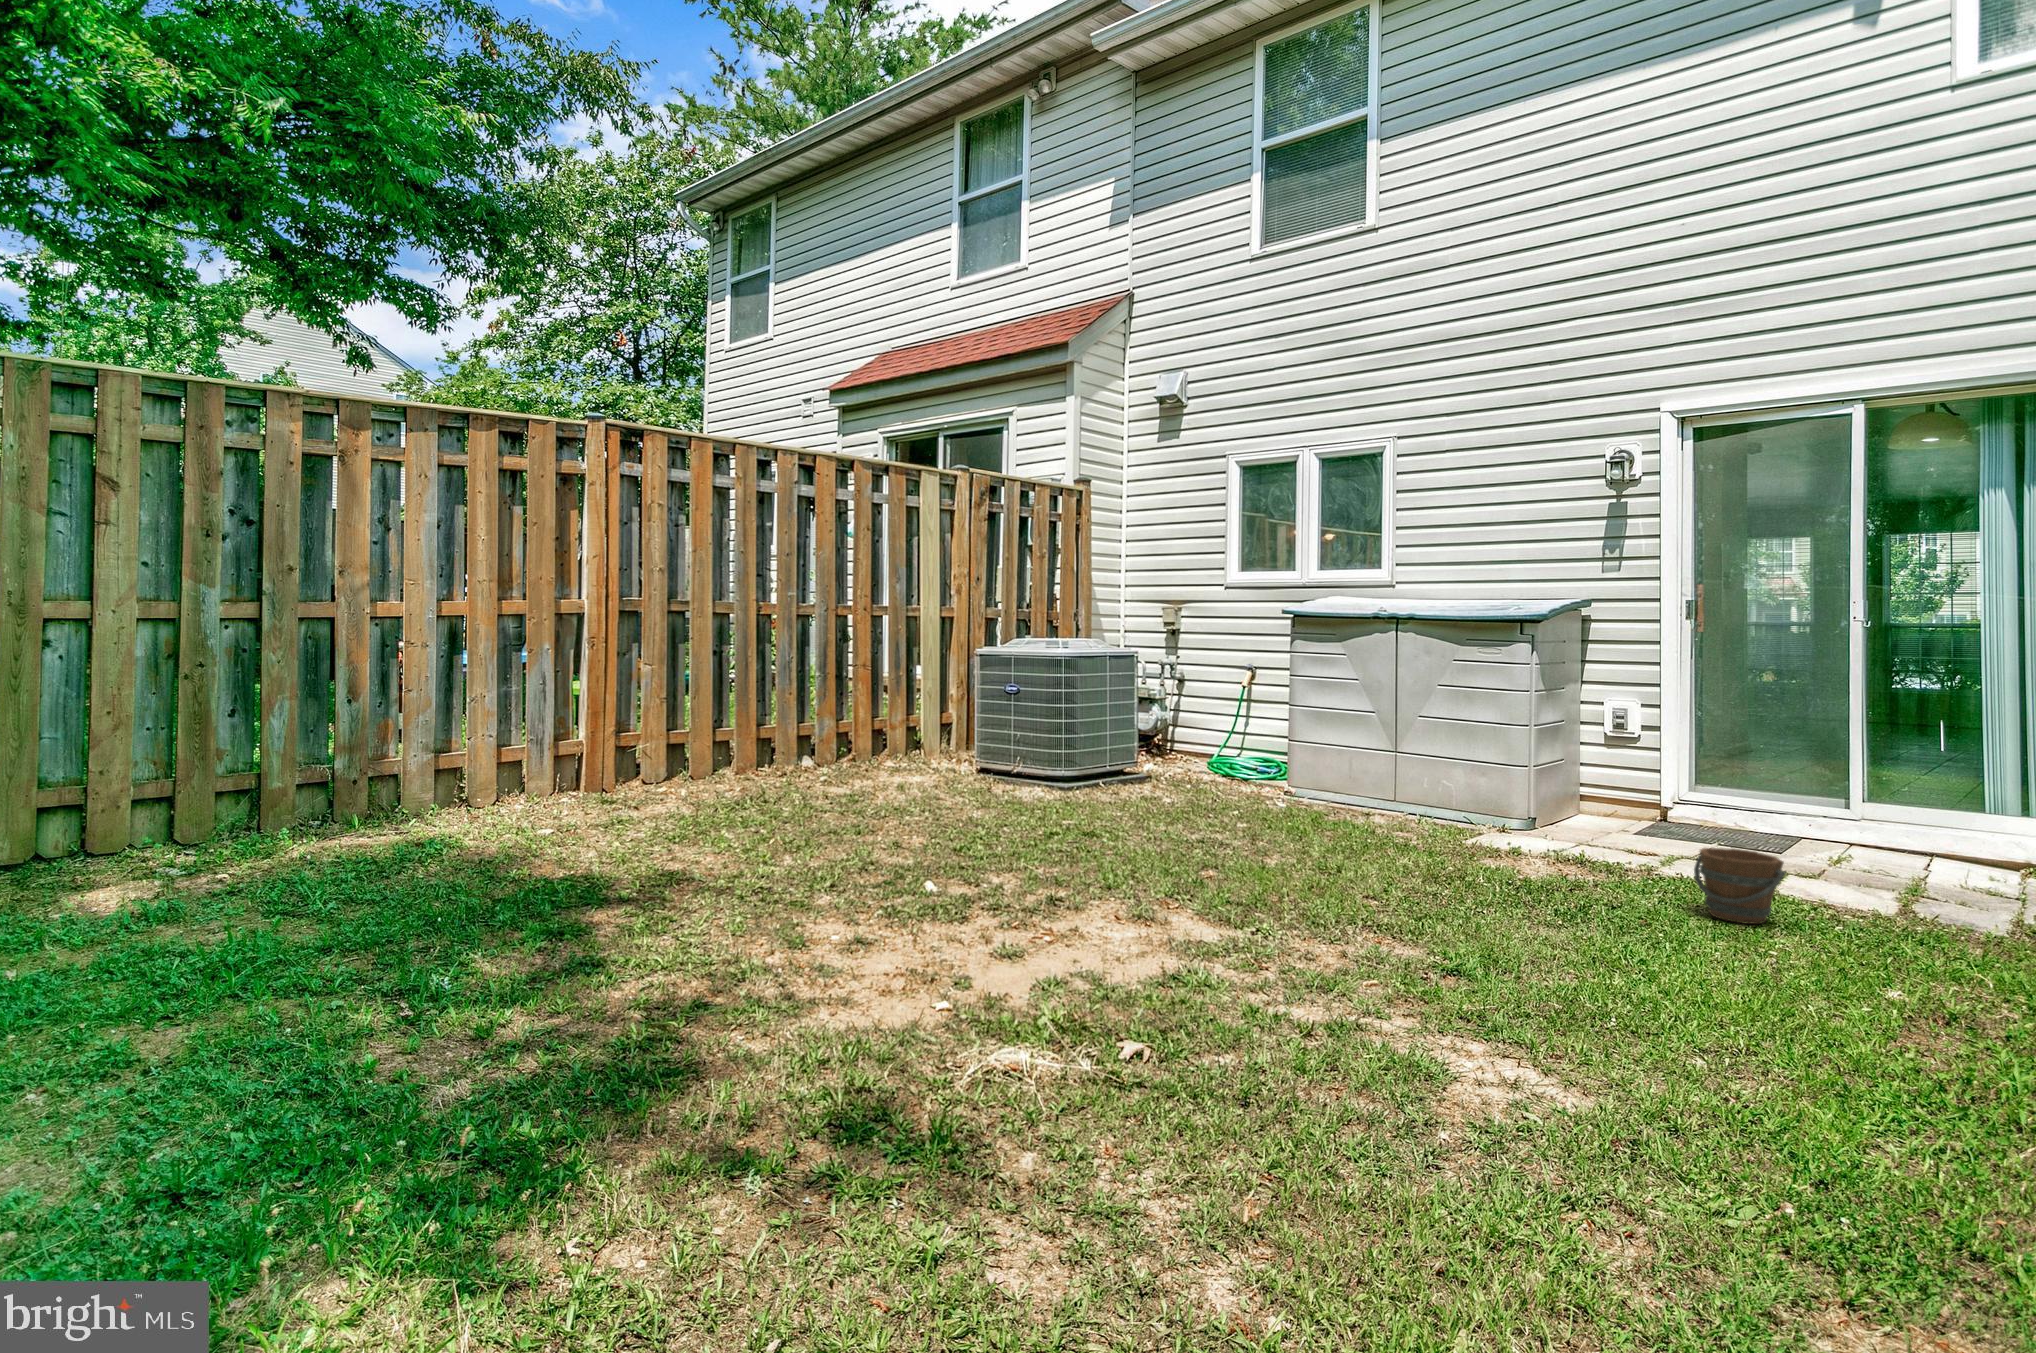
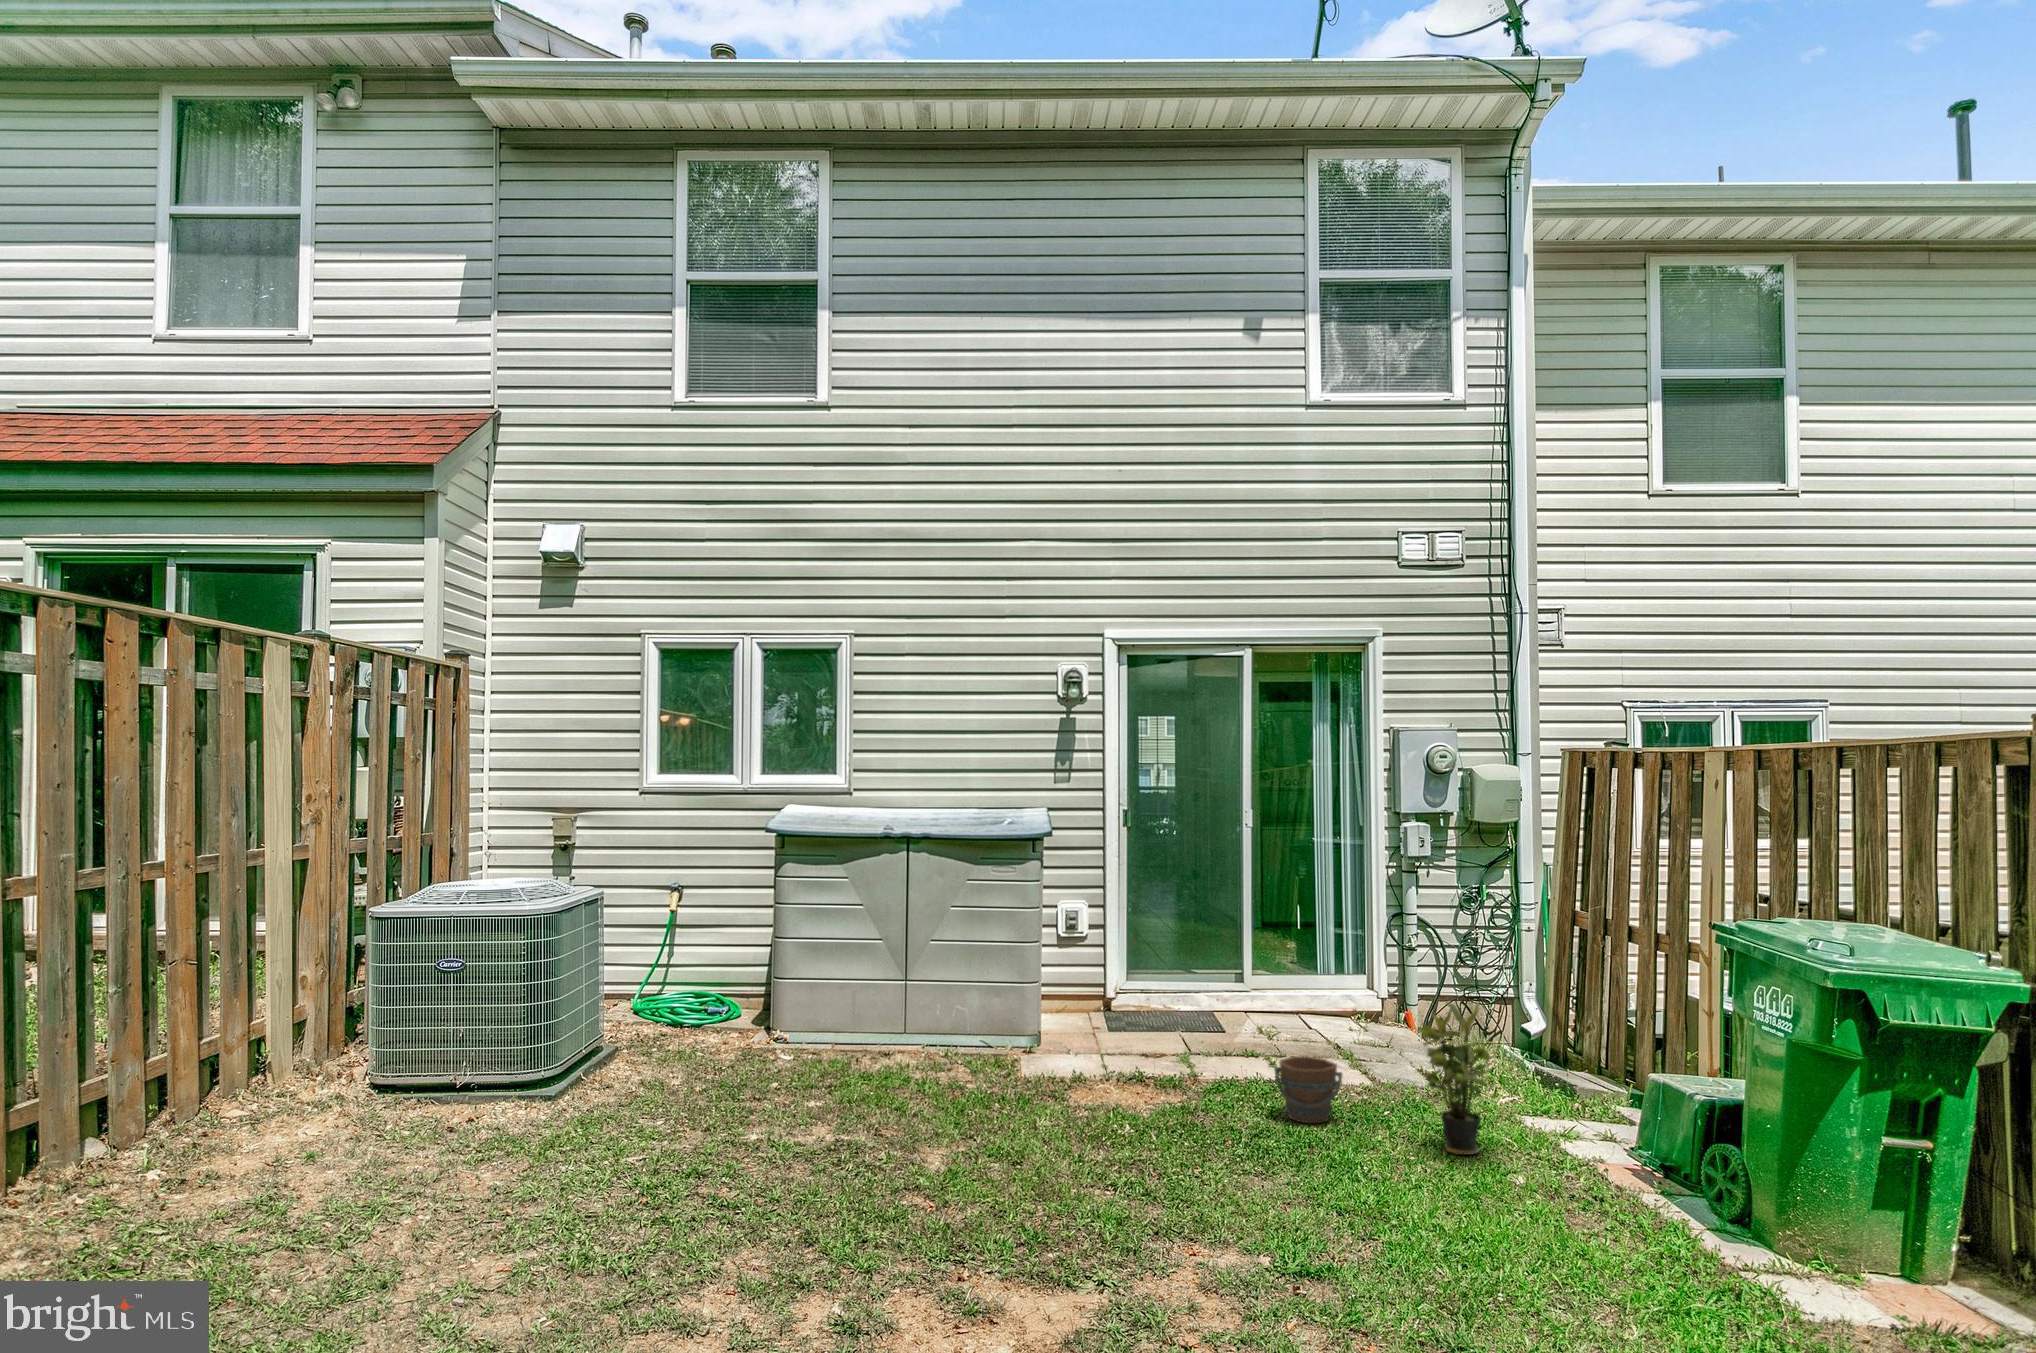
potted plant: none [1854,789,1984,988] -> present [1418,1001,1490,1155]

